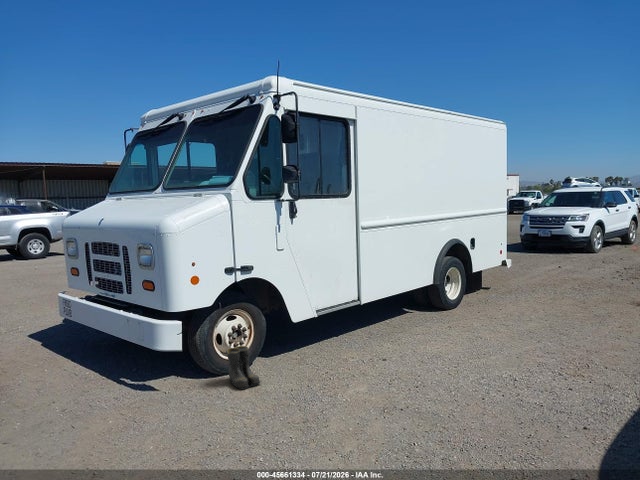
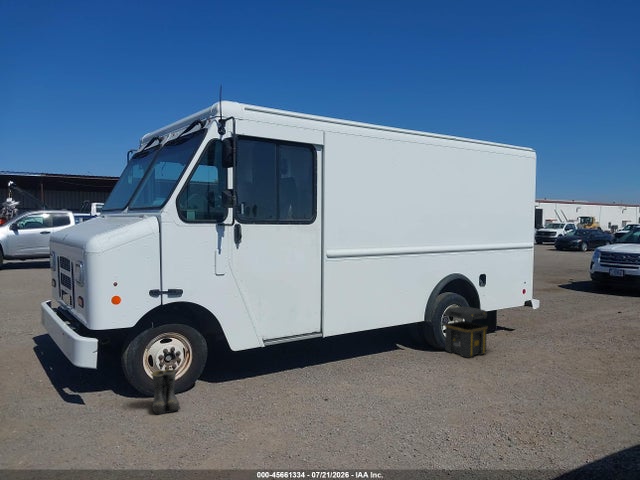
toolbox: none [447,268,485,314] -> present [445,306,488,357]

